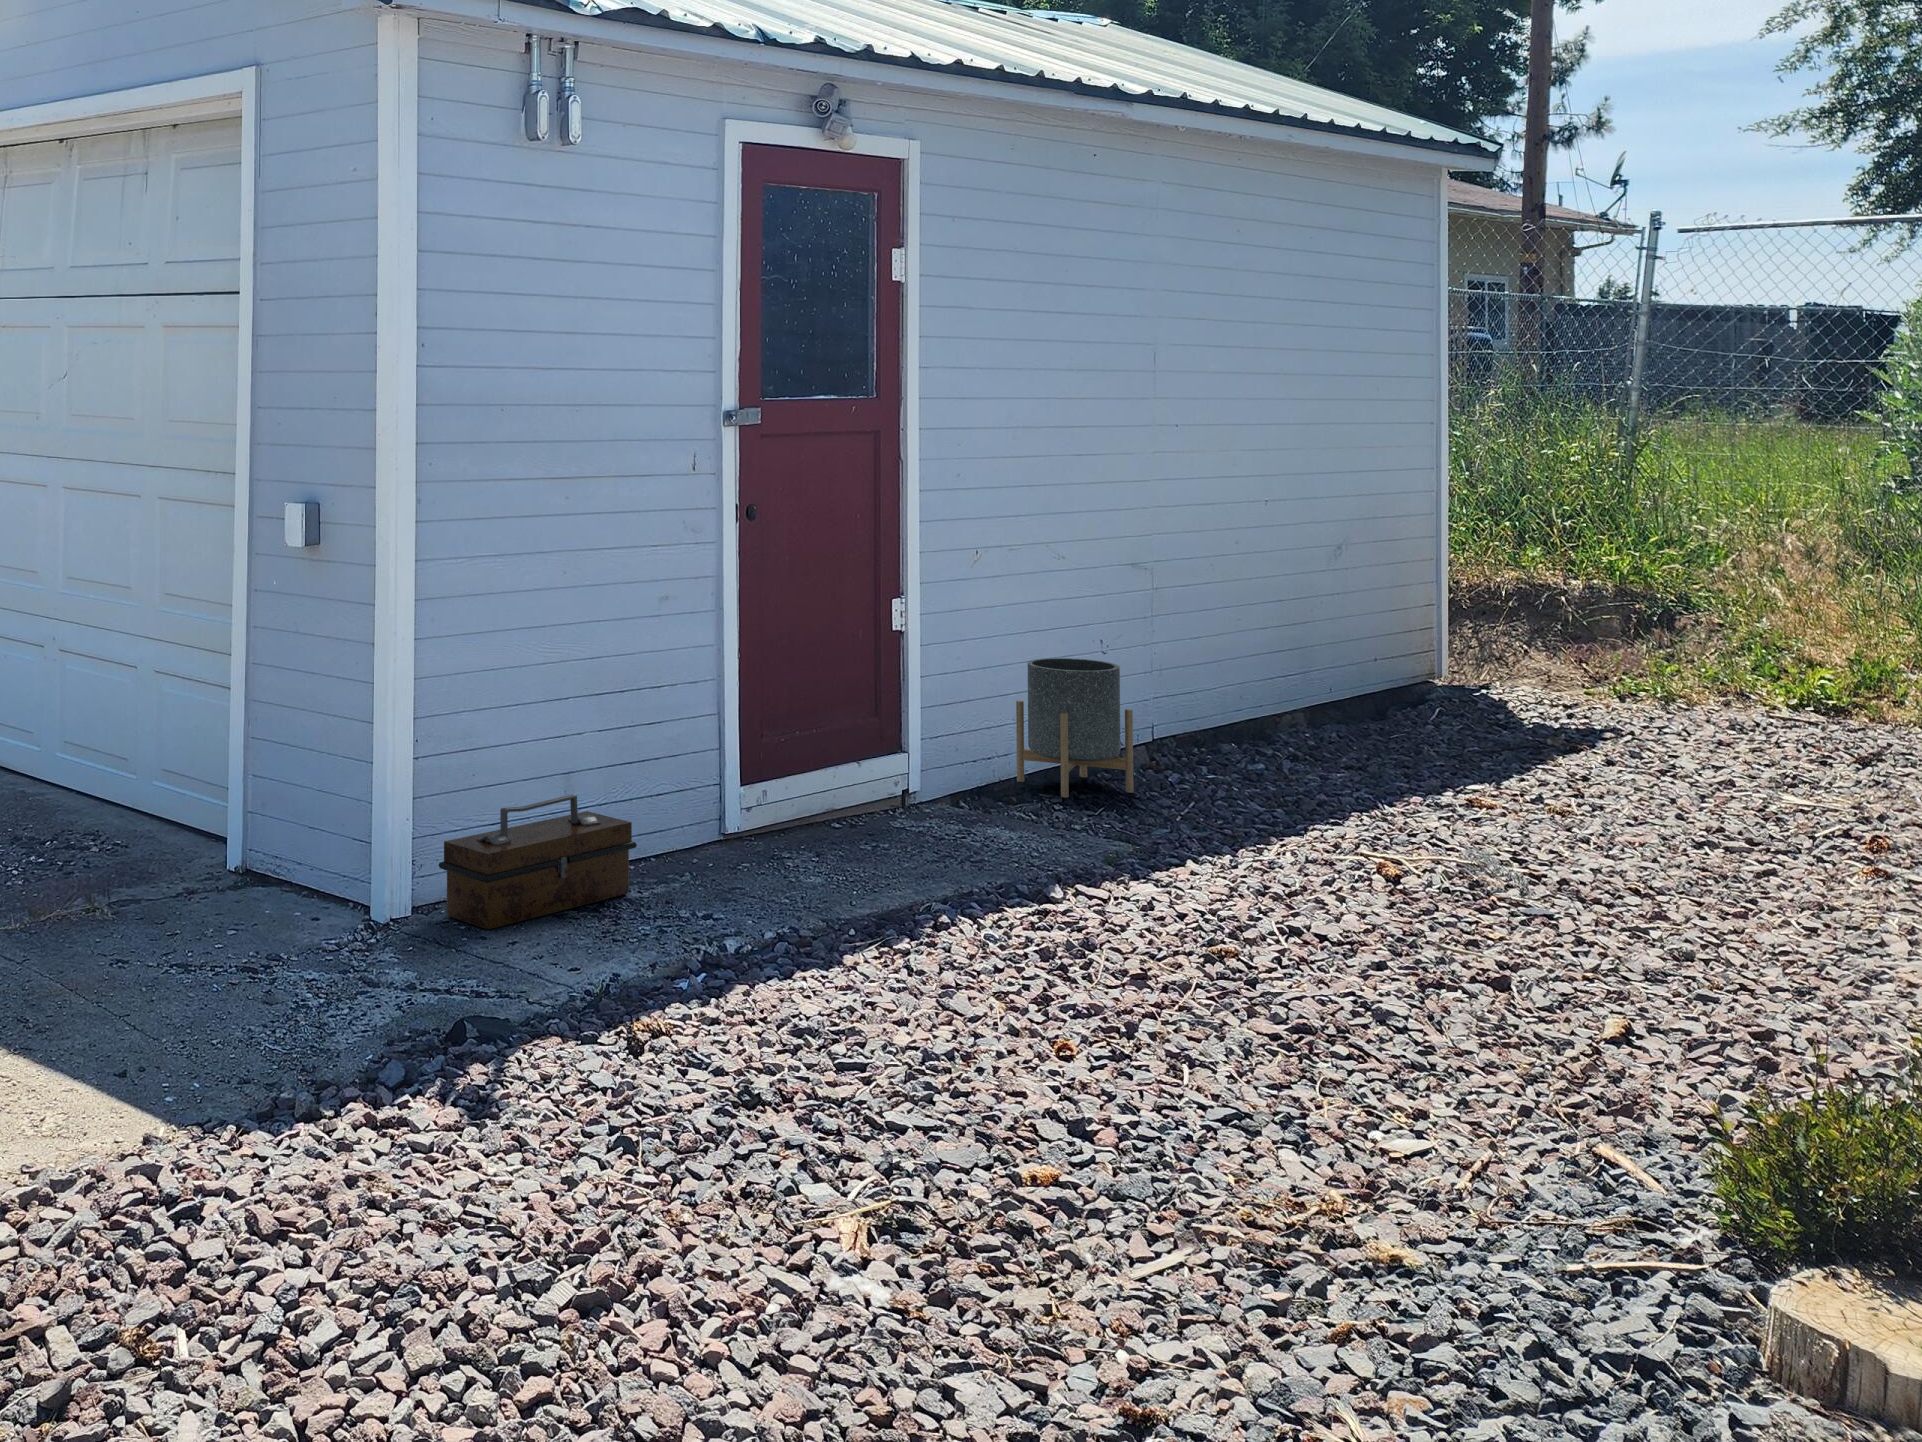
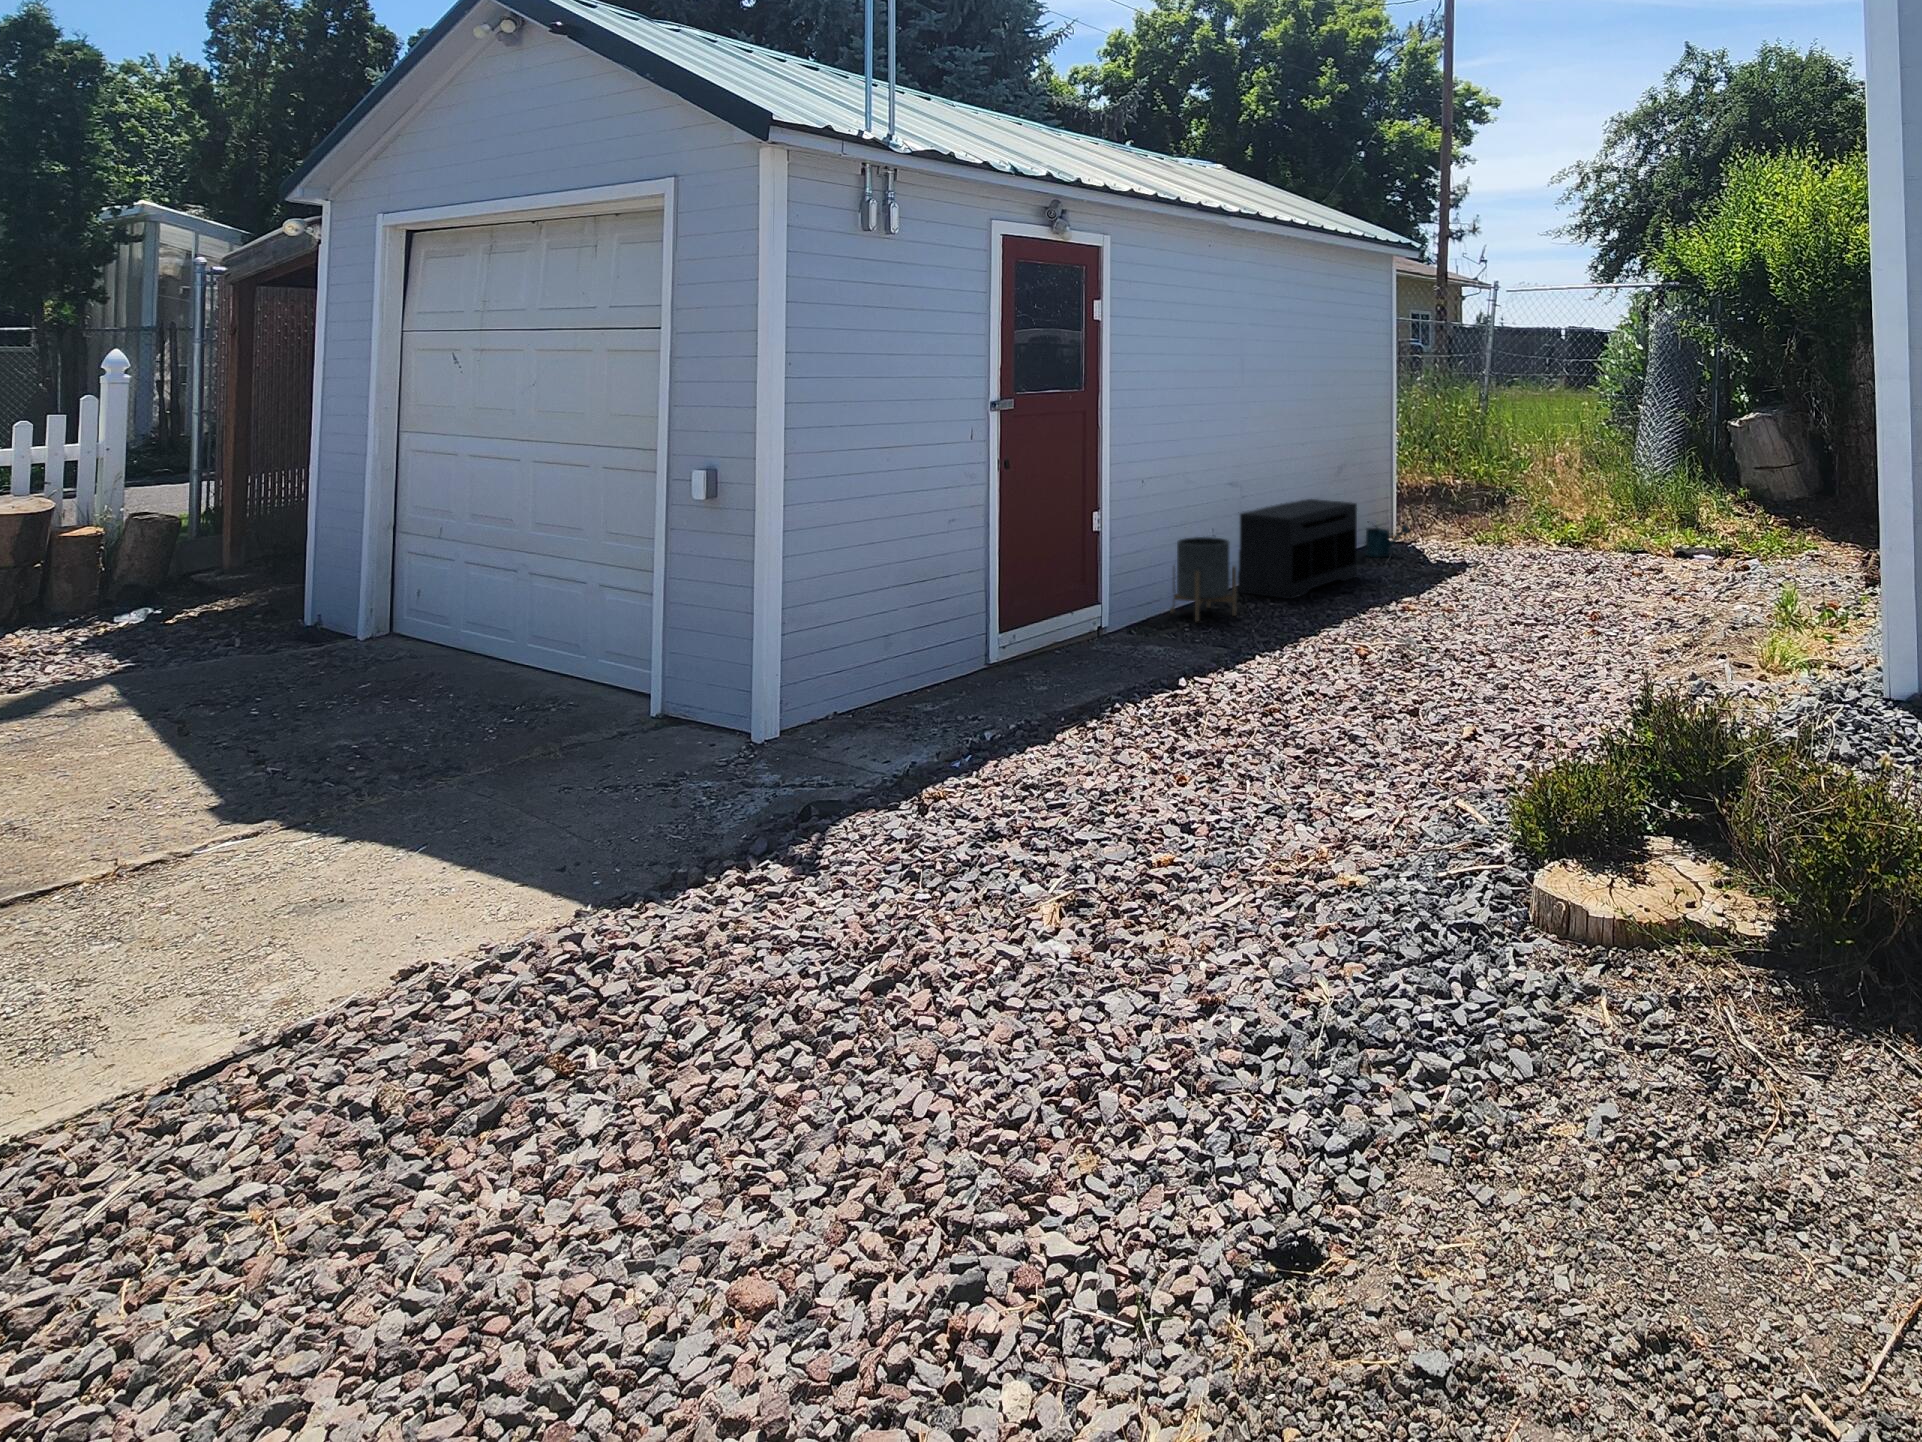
bench: none [1127,605,1350,773] -> present [1236,499,1357,599]
watering can: none [1351,650,1449,714] -> present [1365,522,1410,557]
toolbox: present [439,794,637,929] -> none [796,646,930,740]

